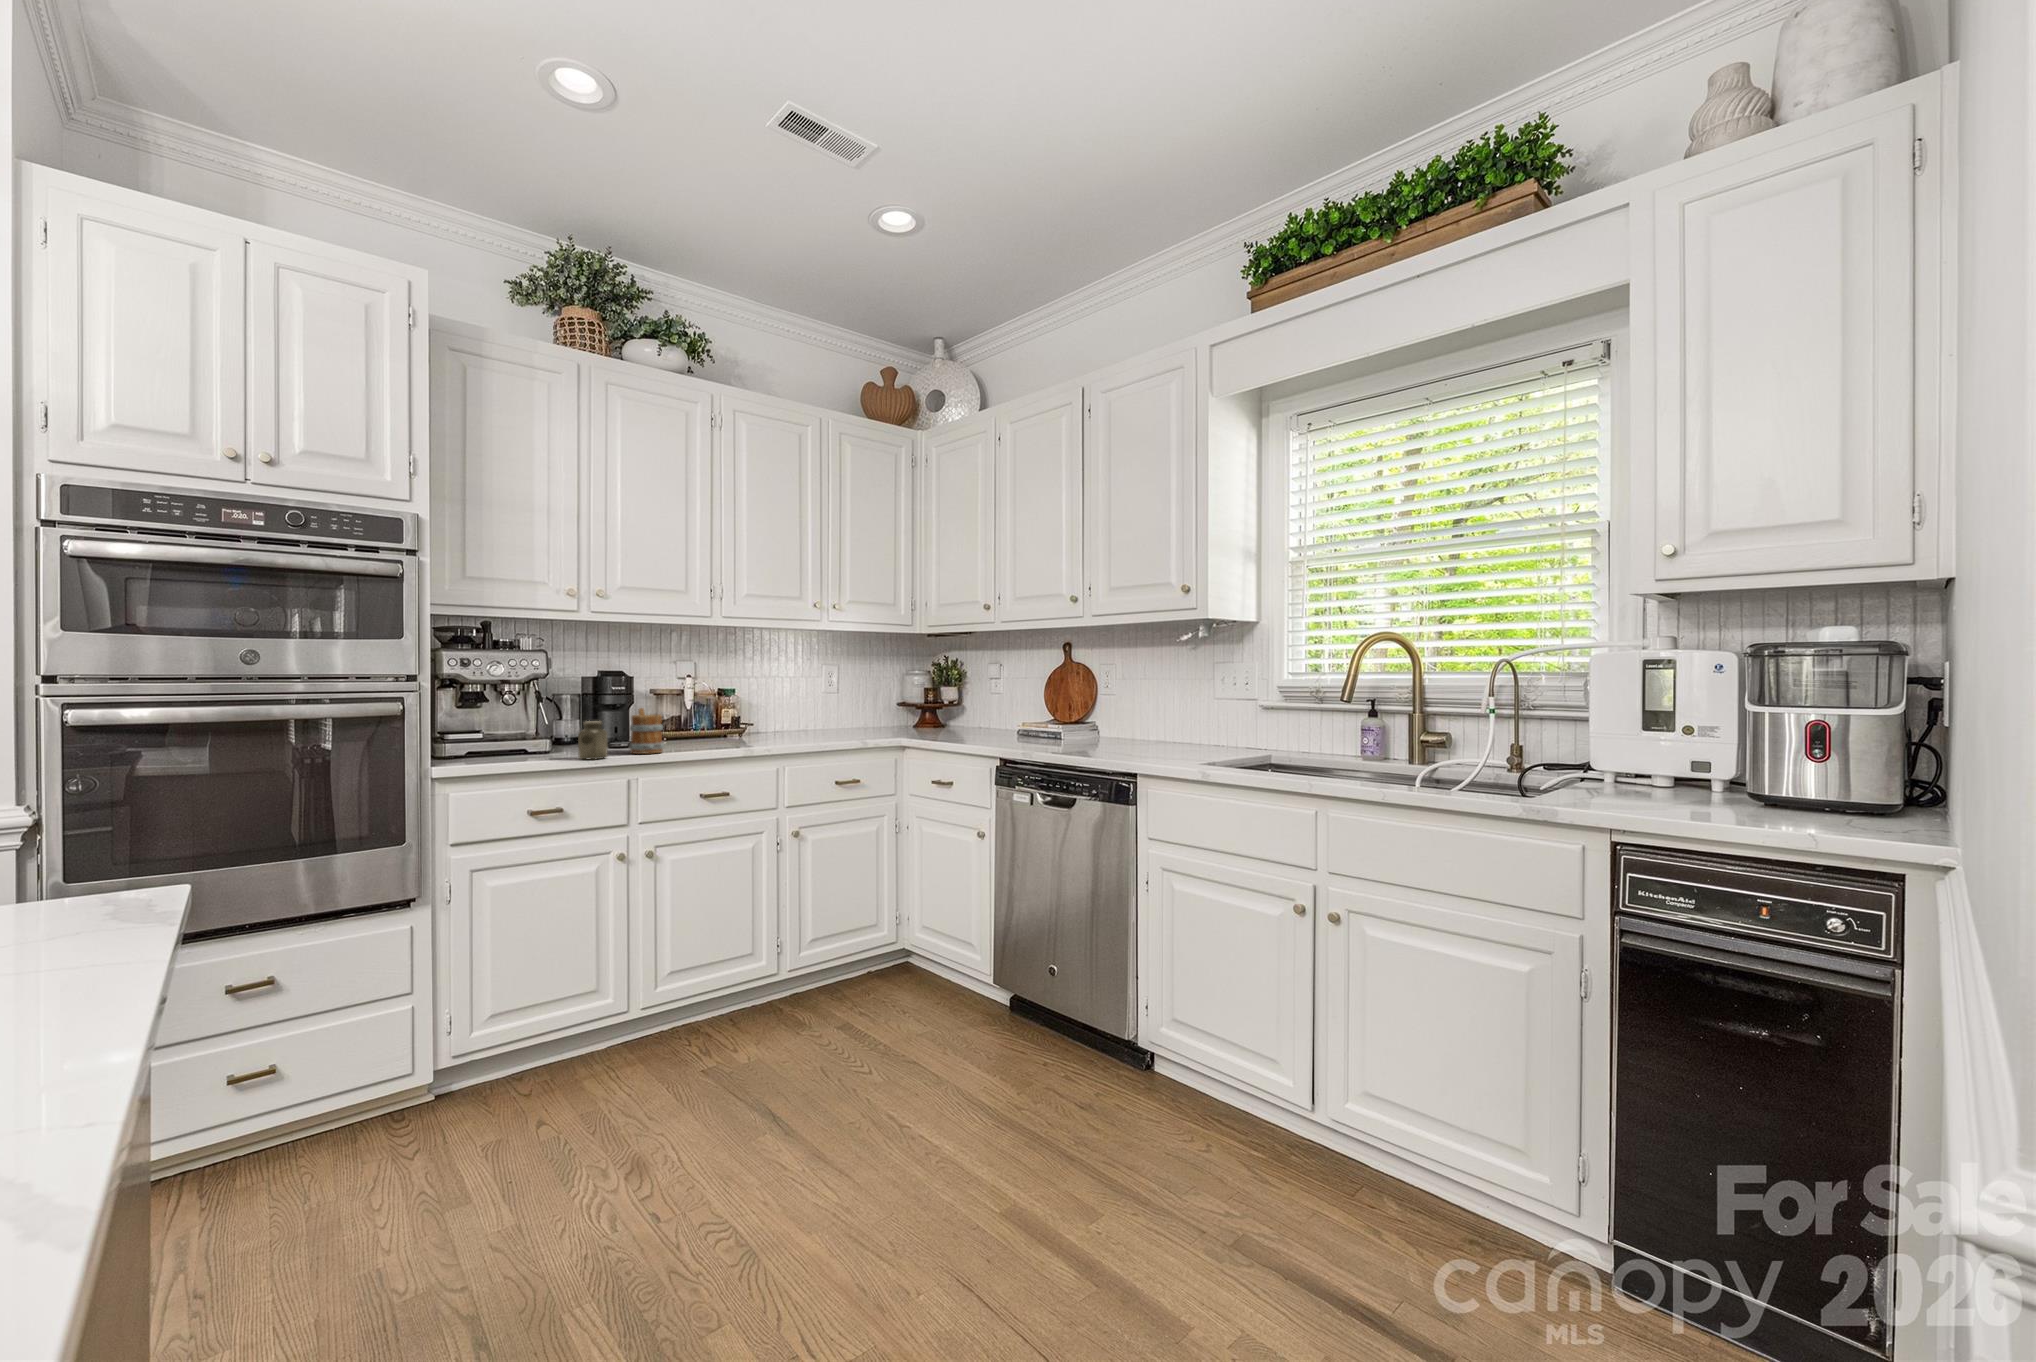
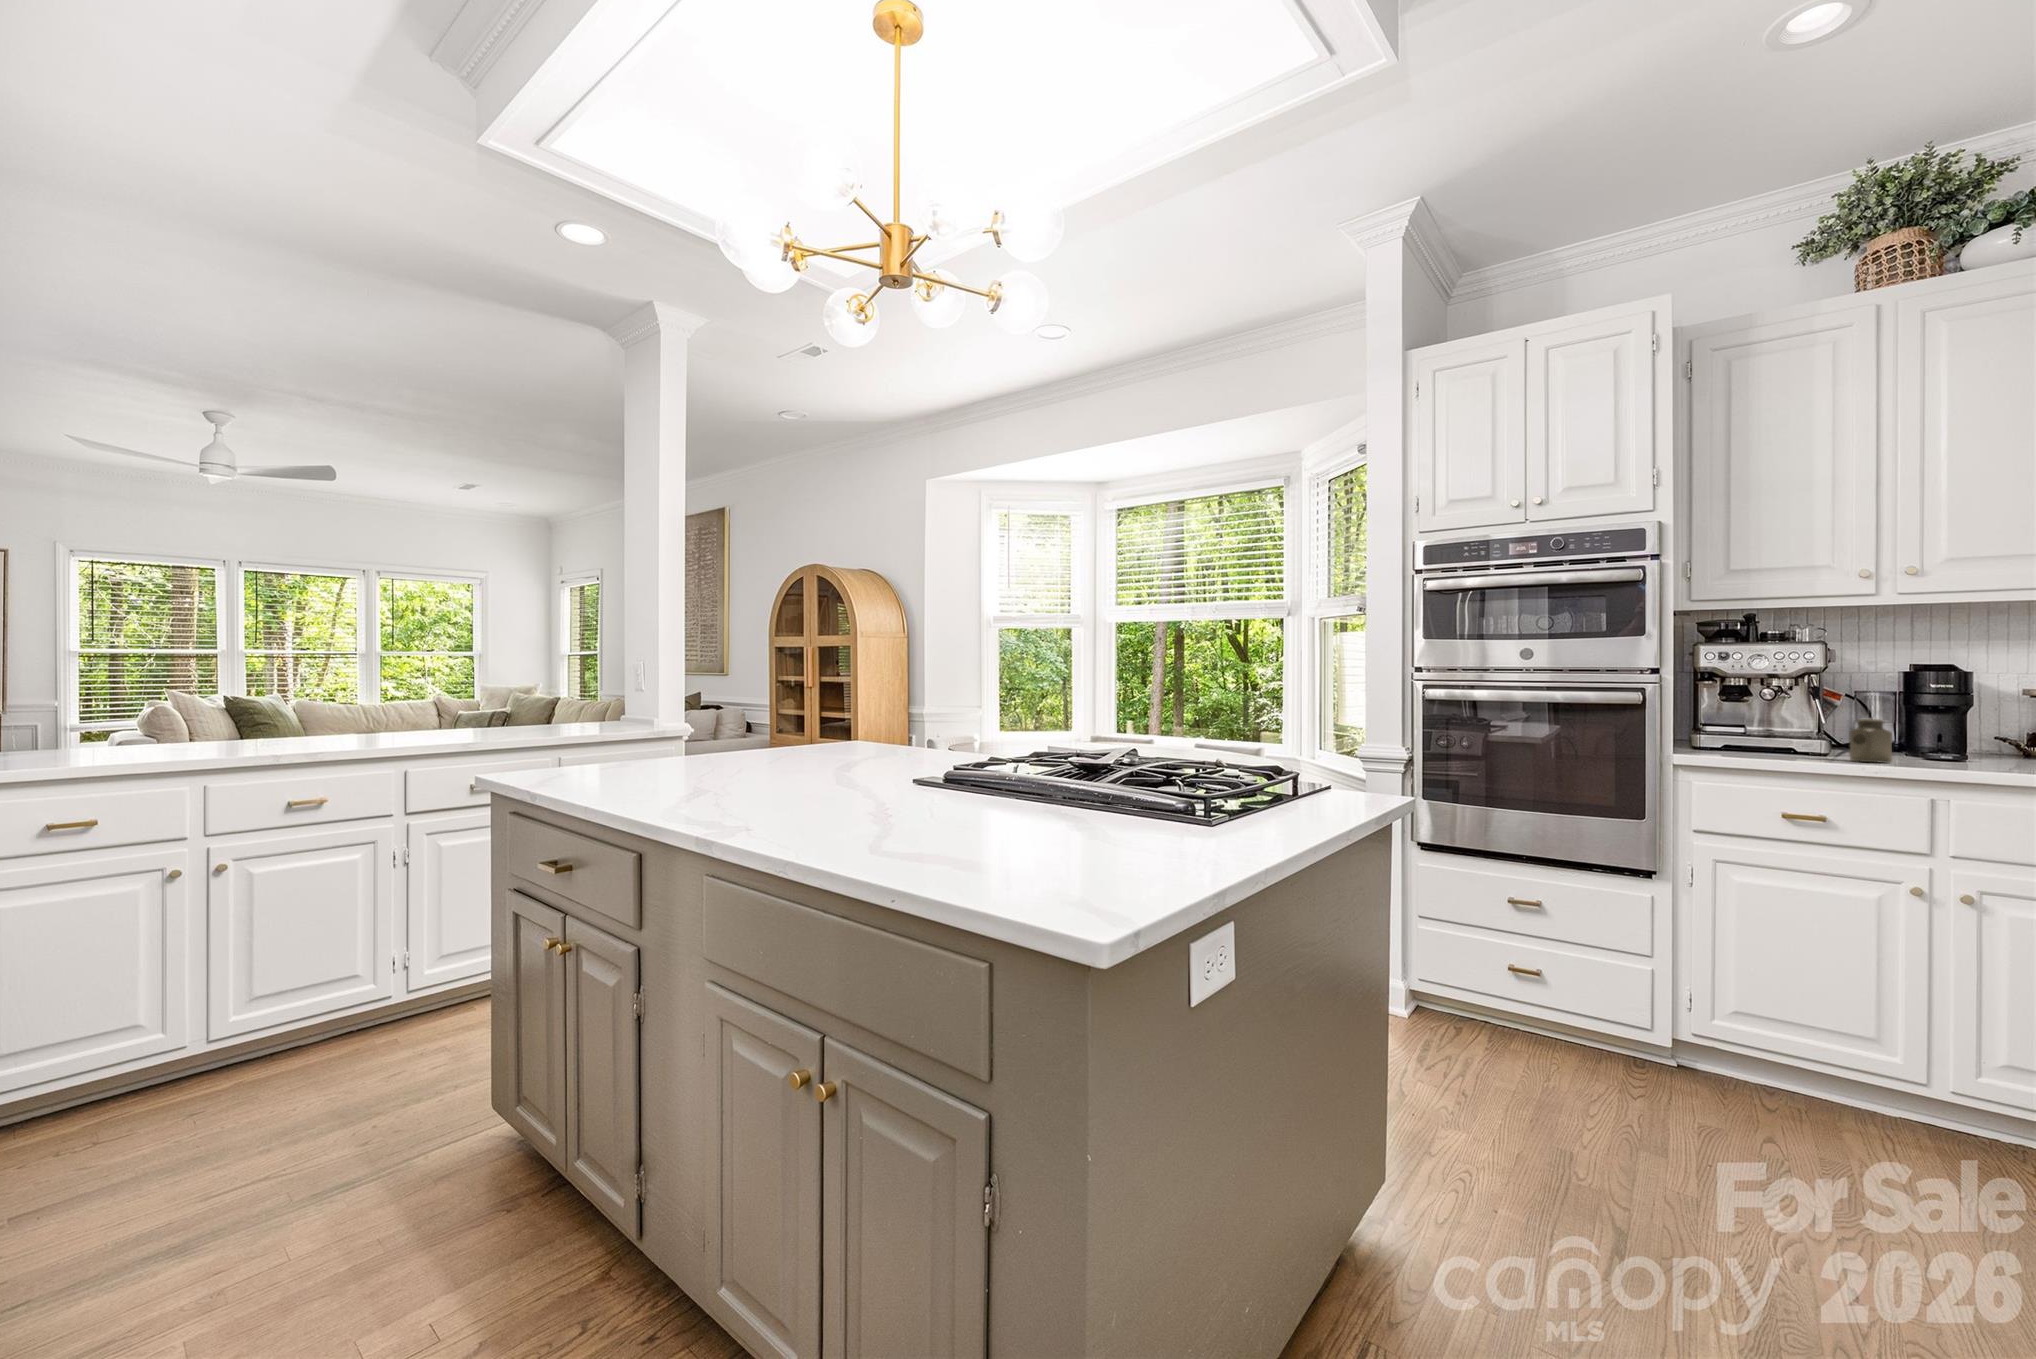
mug: present [629,708,664,754] -> none [1936,708,1994,765]

